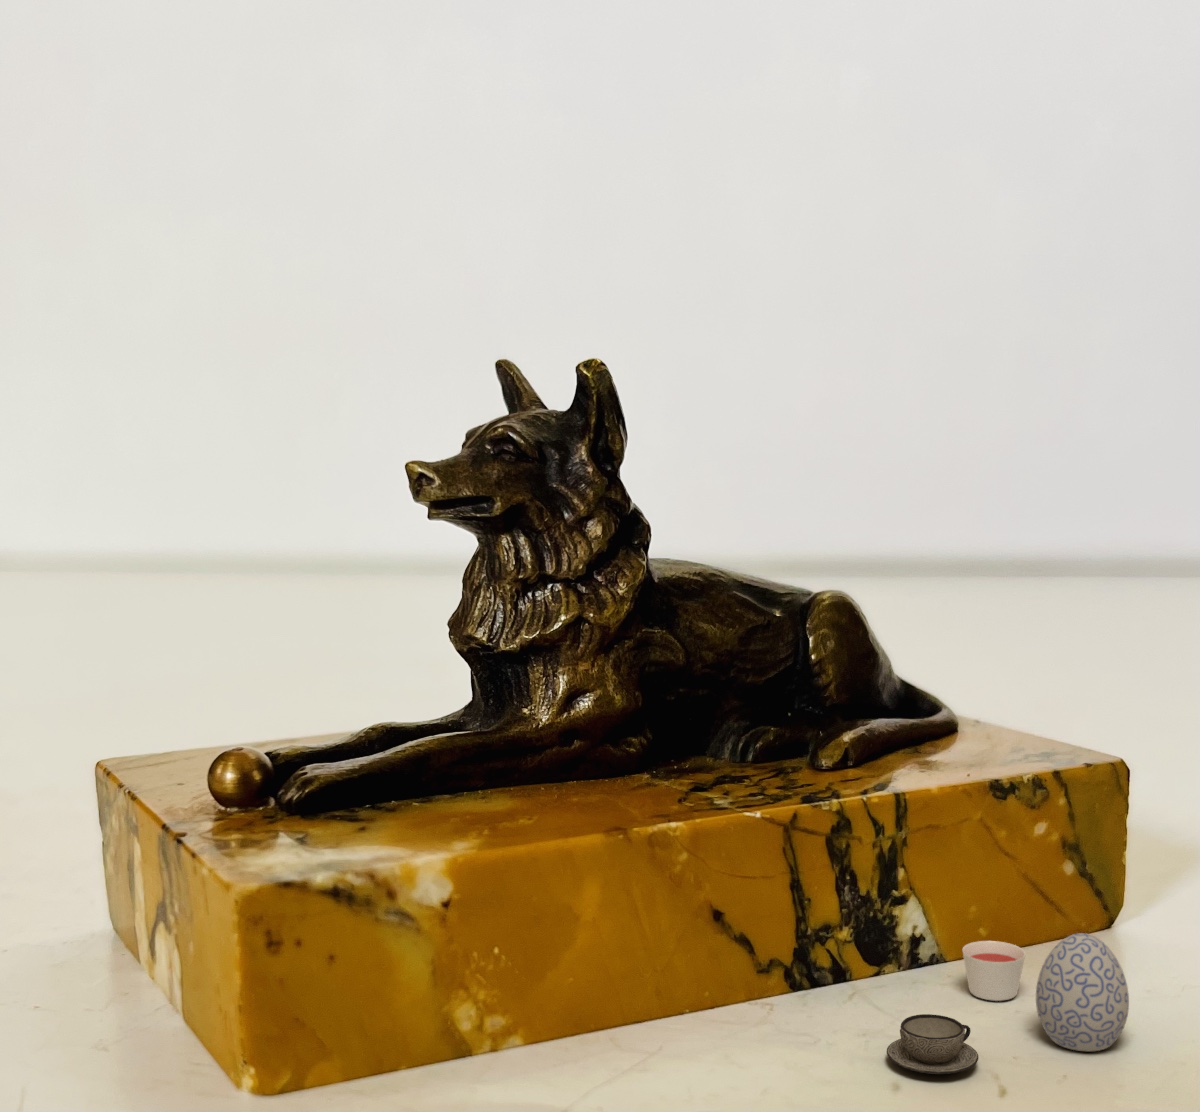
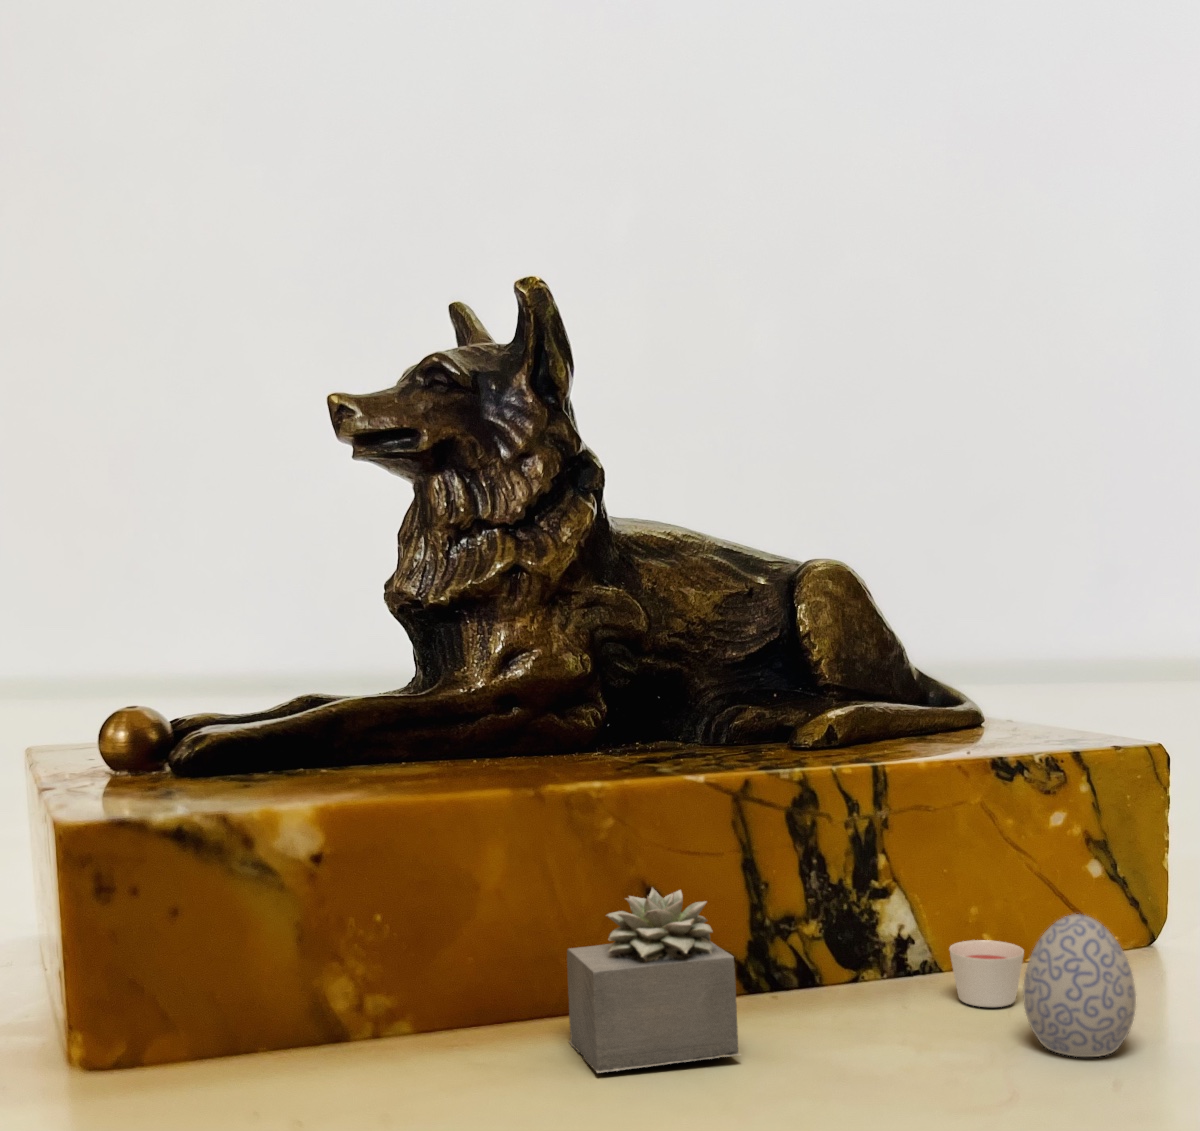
succulent plant: none [659,919,813,1083] -> present [567,887,741,1073]
teacup: present [887,1014,979,1074] -> none [833,1006,944,1072]

